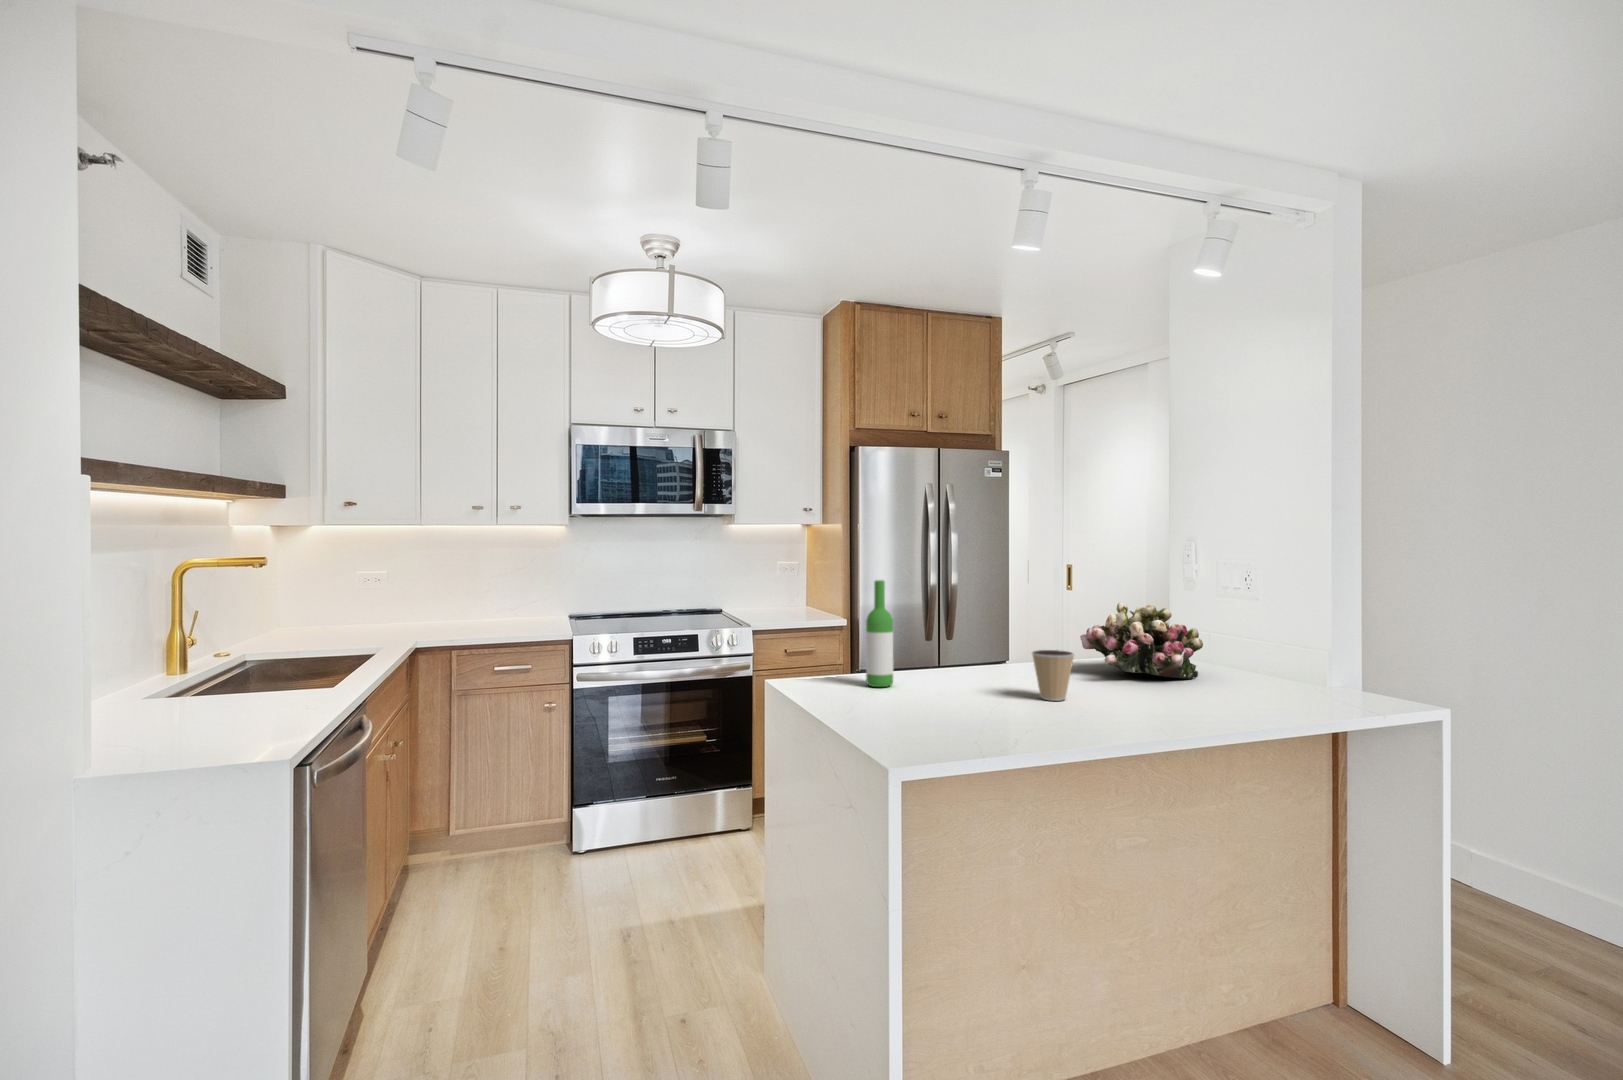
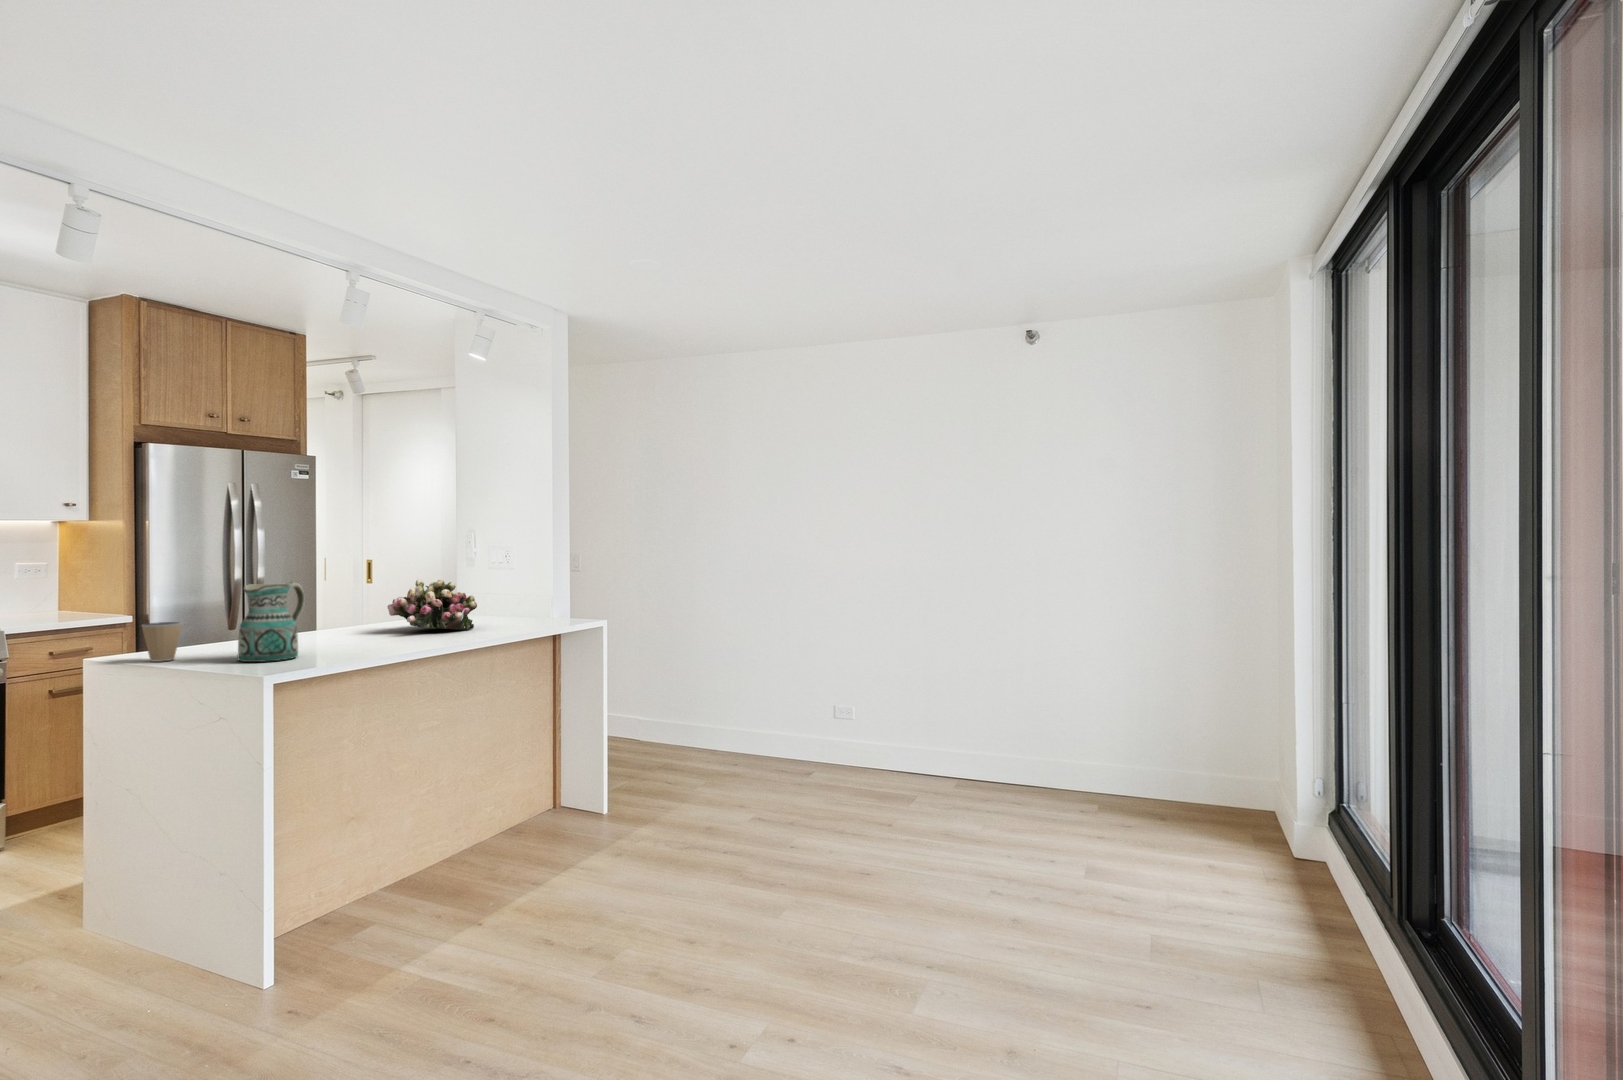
wine bottle: present [866,580,893,687] -> none [199,566,227,655]
ceramic pitcher: none [896,605,974,712] -> present [237,582,305,662]
coffee cup: present [1032,650,1074,701] -> present [142,622,182,662]

